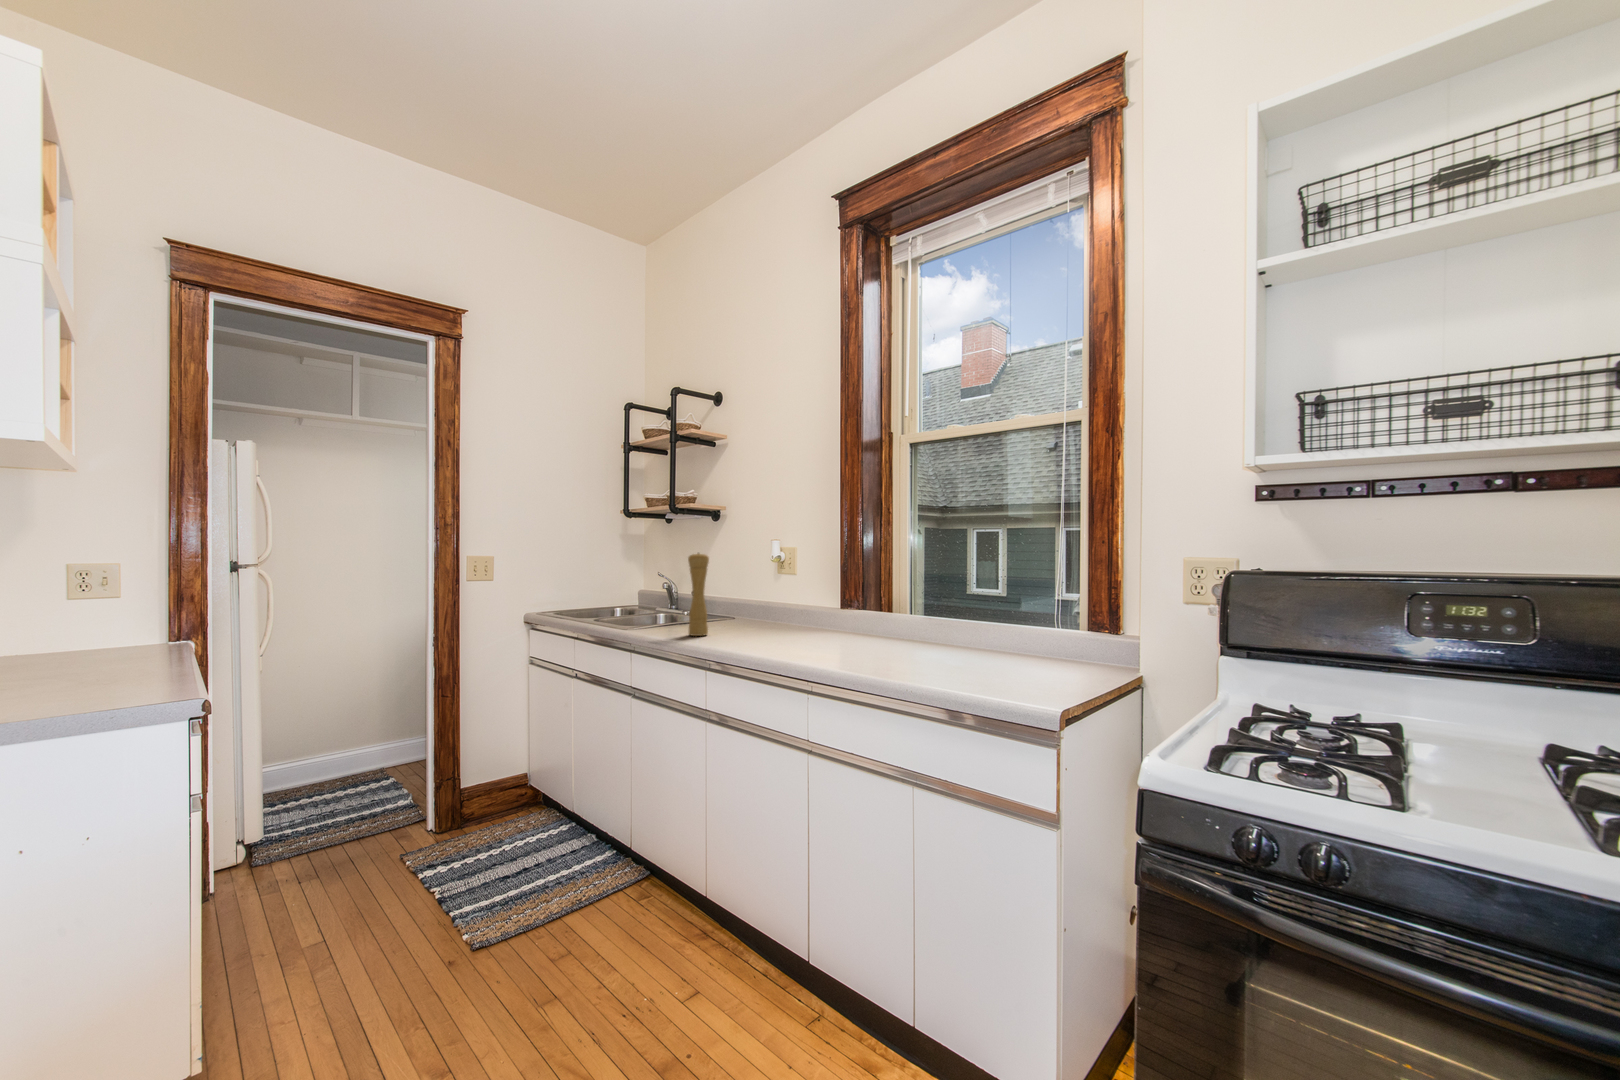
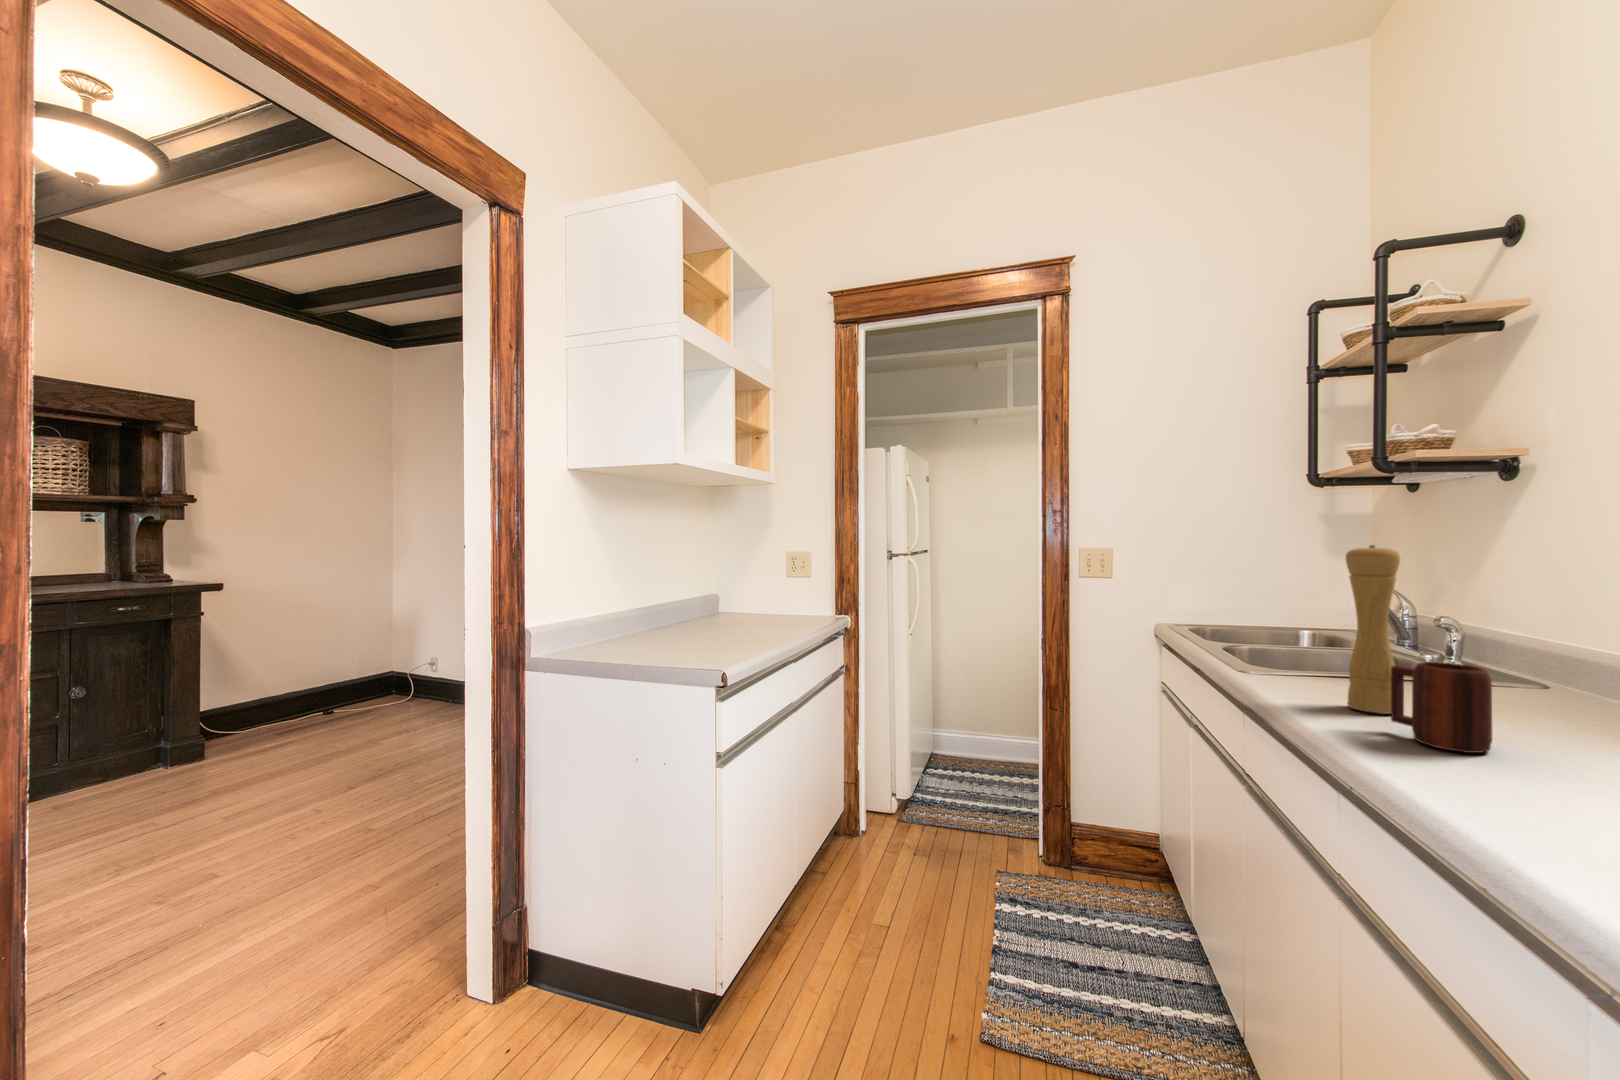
mug: none [715,605,749,642] -> present [1391,662,1492,753]

